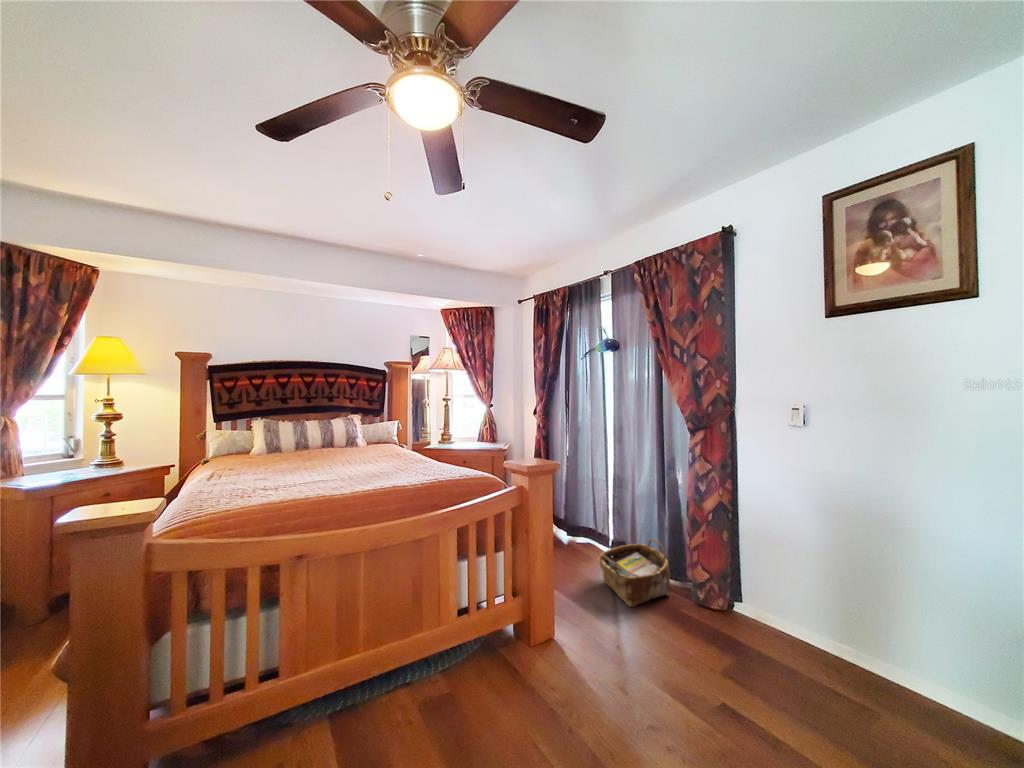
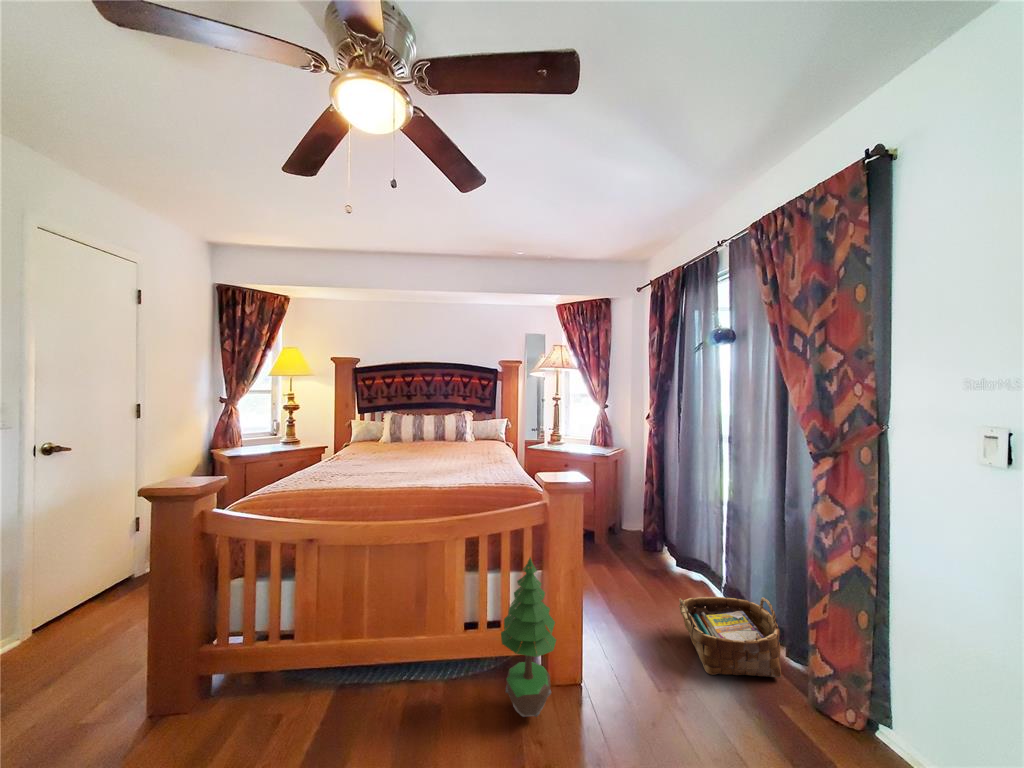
potted tree: none [499,546,554,704] -> present [501,558,556,717]

